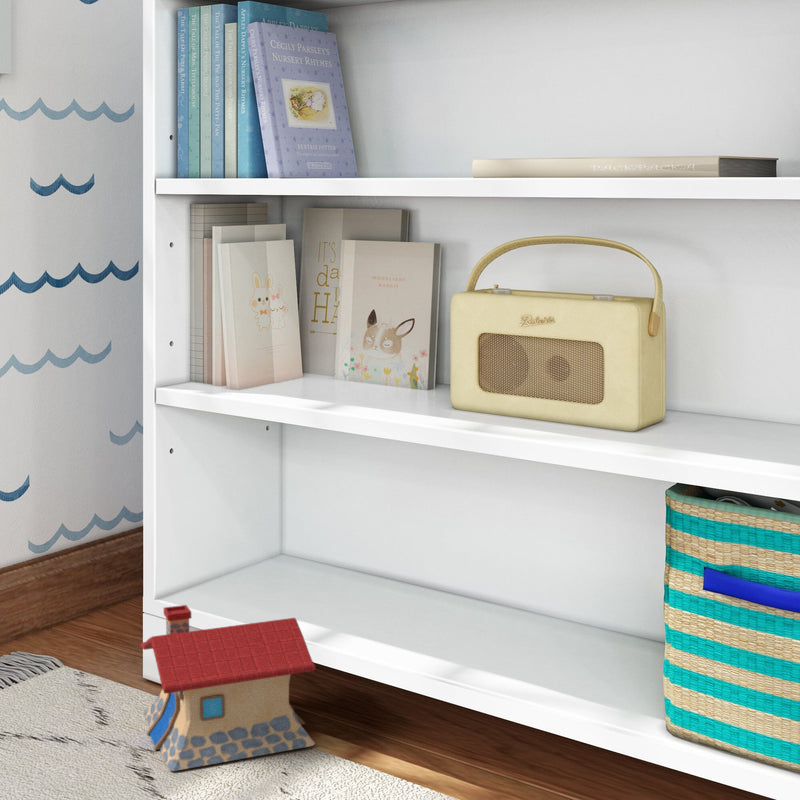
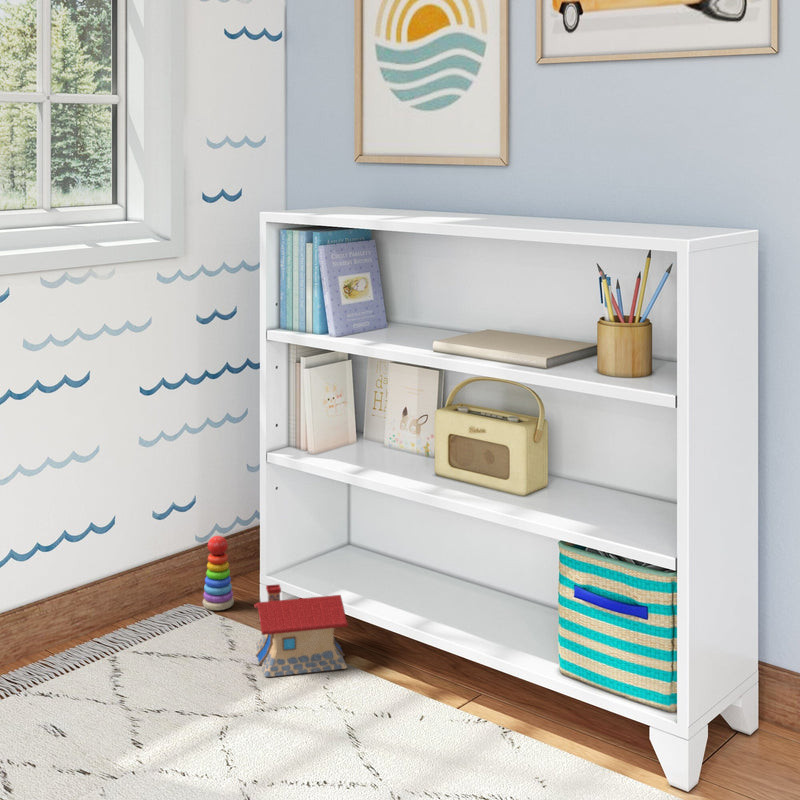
stacking toy: none [43,536,96,662] -> present [203,536,234,610]

